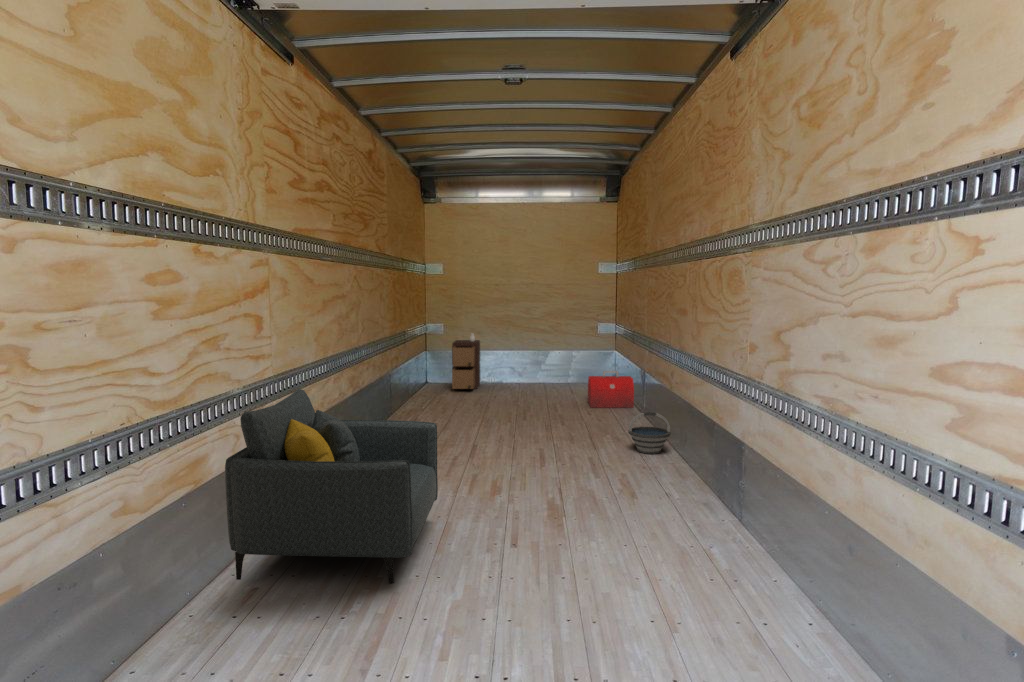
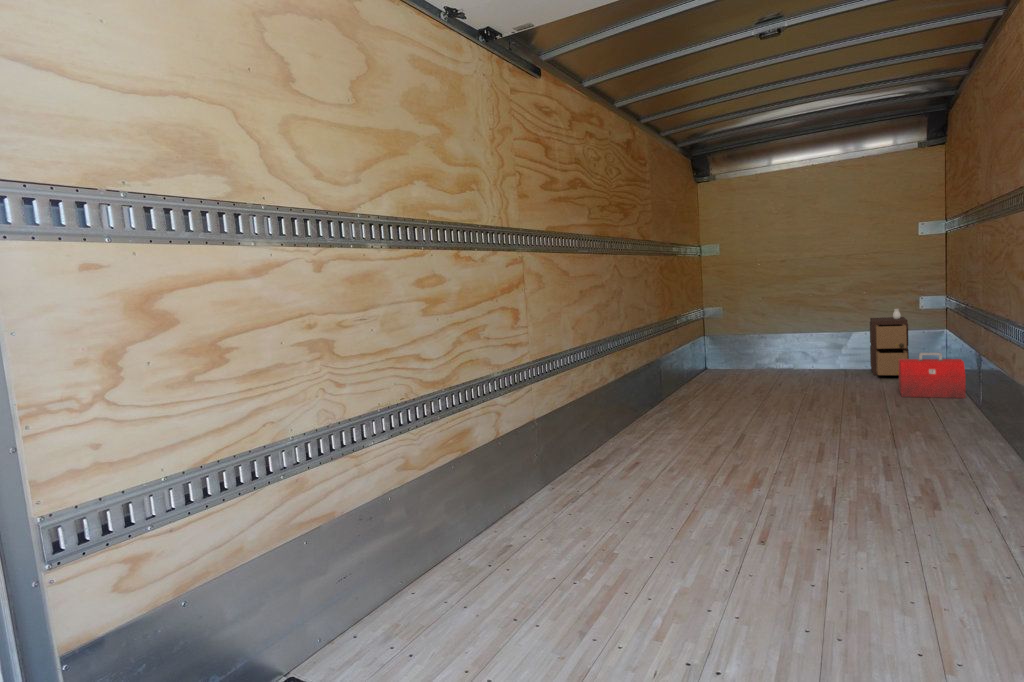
storage cabinet: present [452,333,480,389] -> present [870,309,909,375]
armchair: present [225,388,438,583] -> none [488,372,685,559]
bucket: present [628,412,671,454] -> none [943,403,1009,456]

